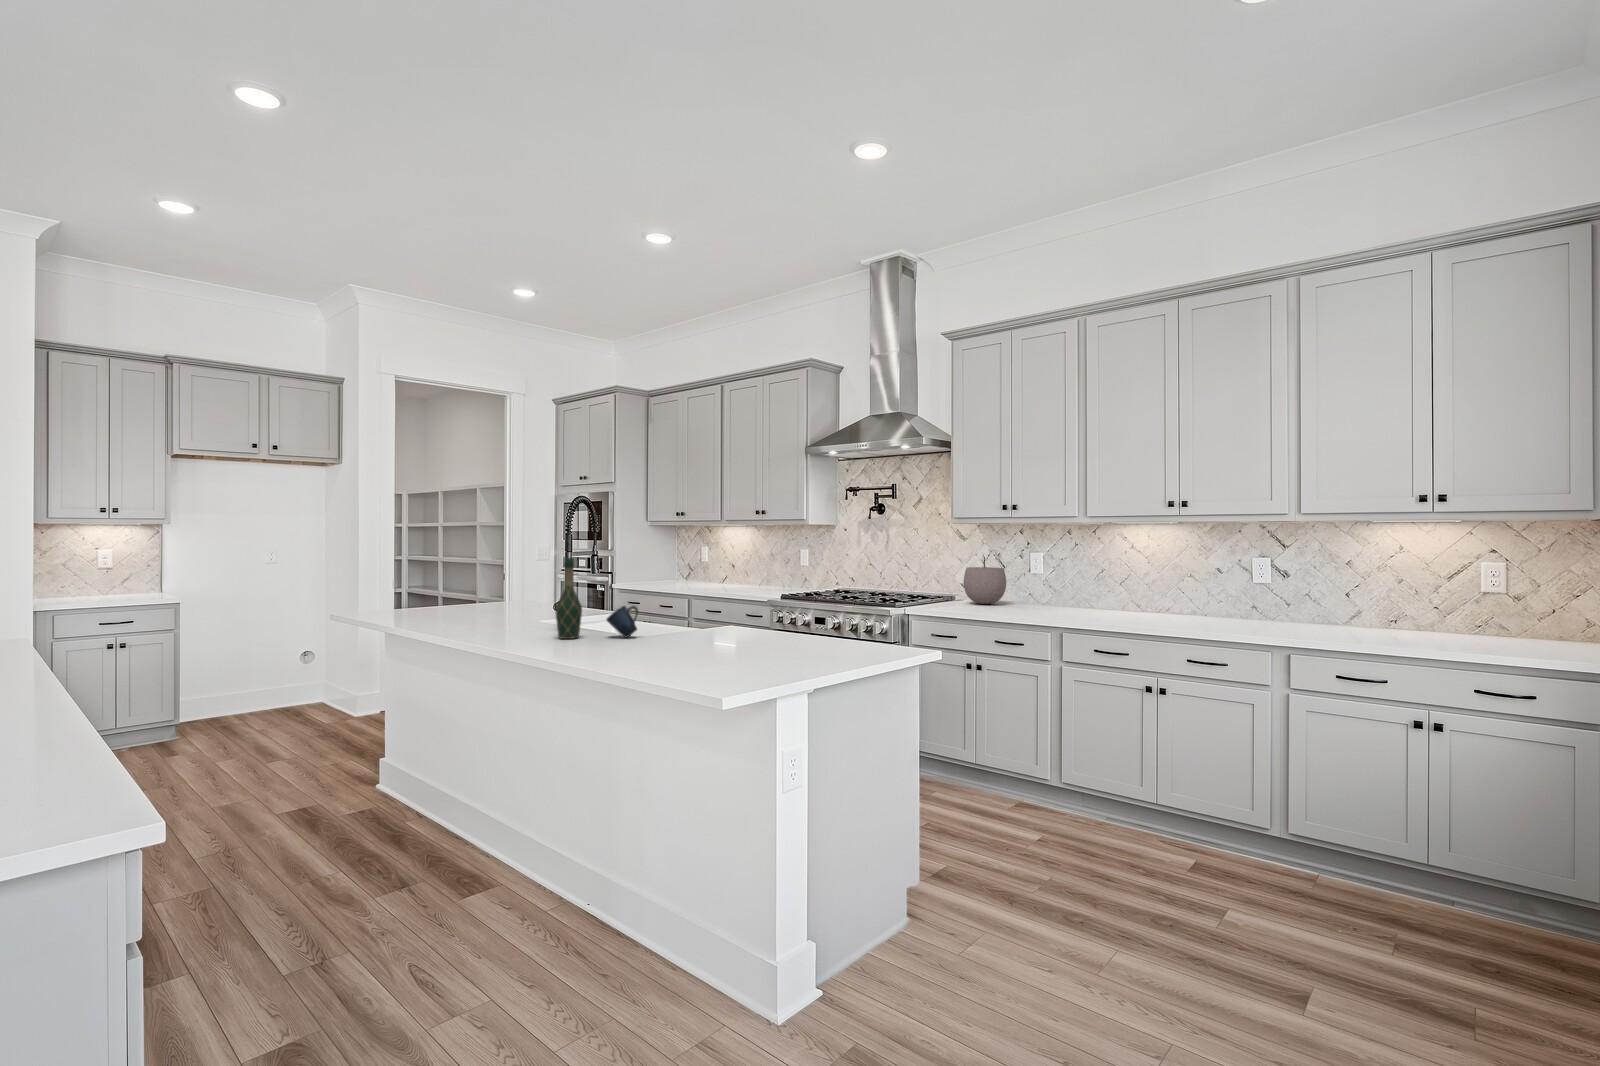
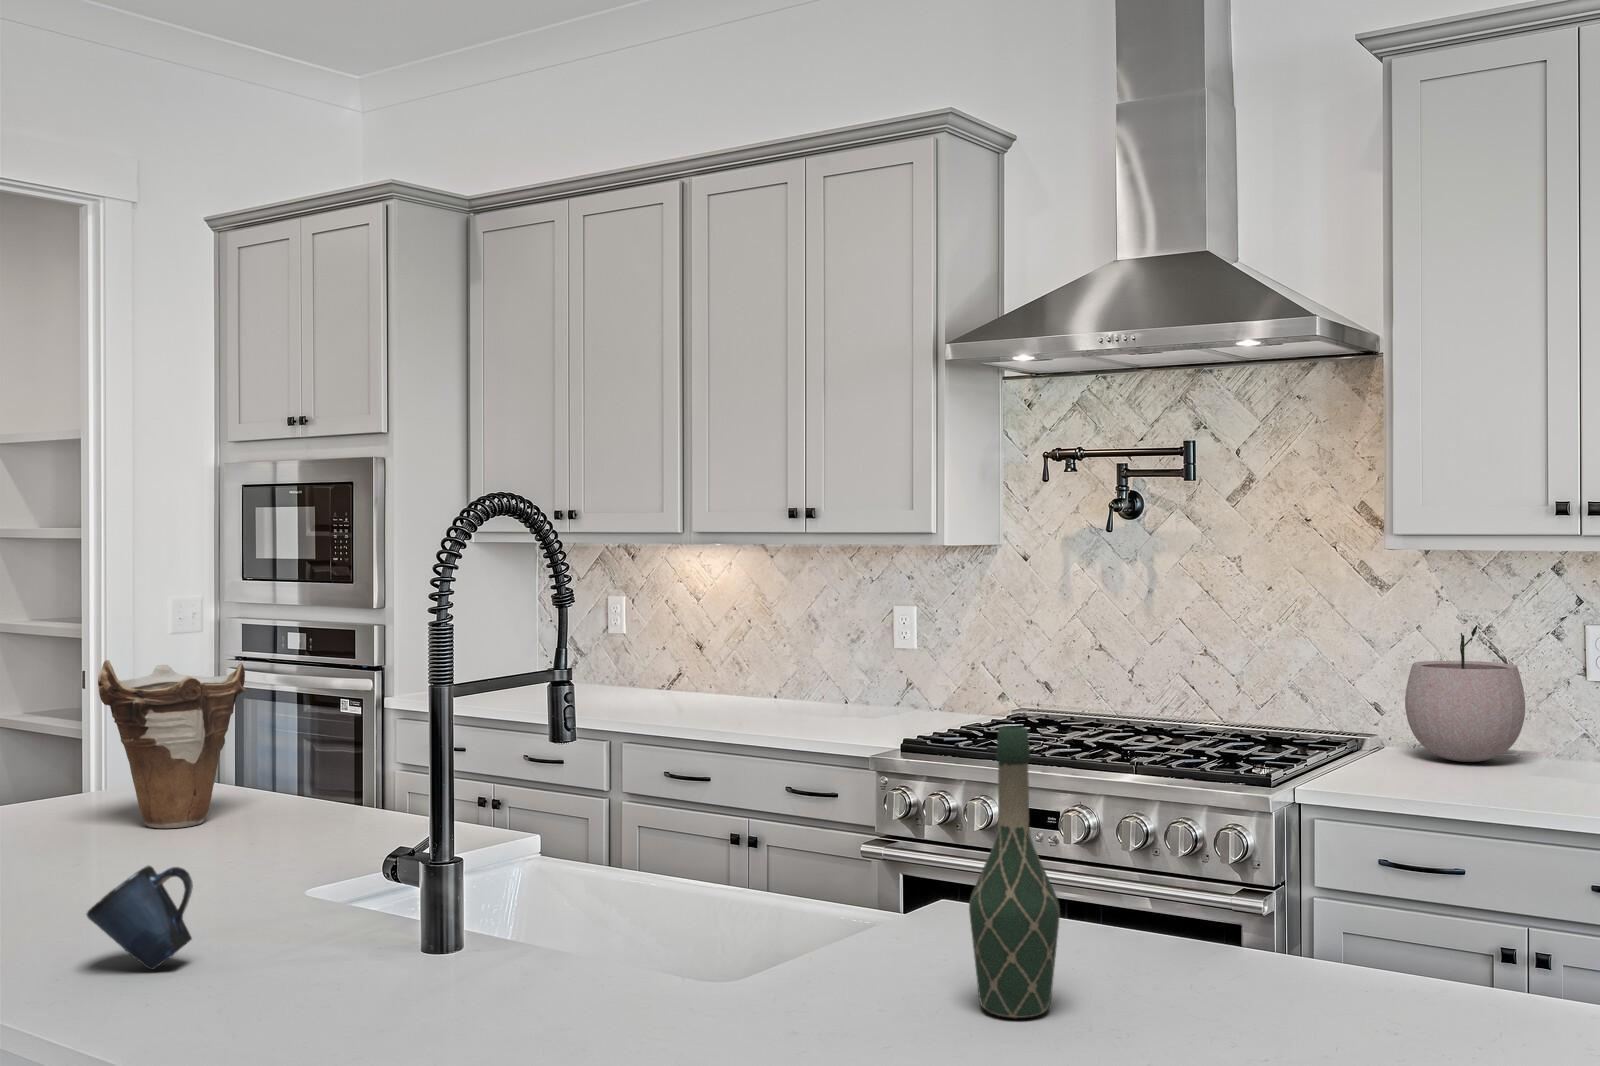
vase: none [487,553,537,609] -> present [98,660,246,828]
wine bottle: present [555,558,582,639] -> present [969,727,1060,1018]
mug: present [607,606,638,637] -> present [87,866,193,970]

